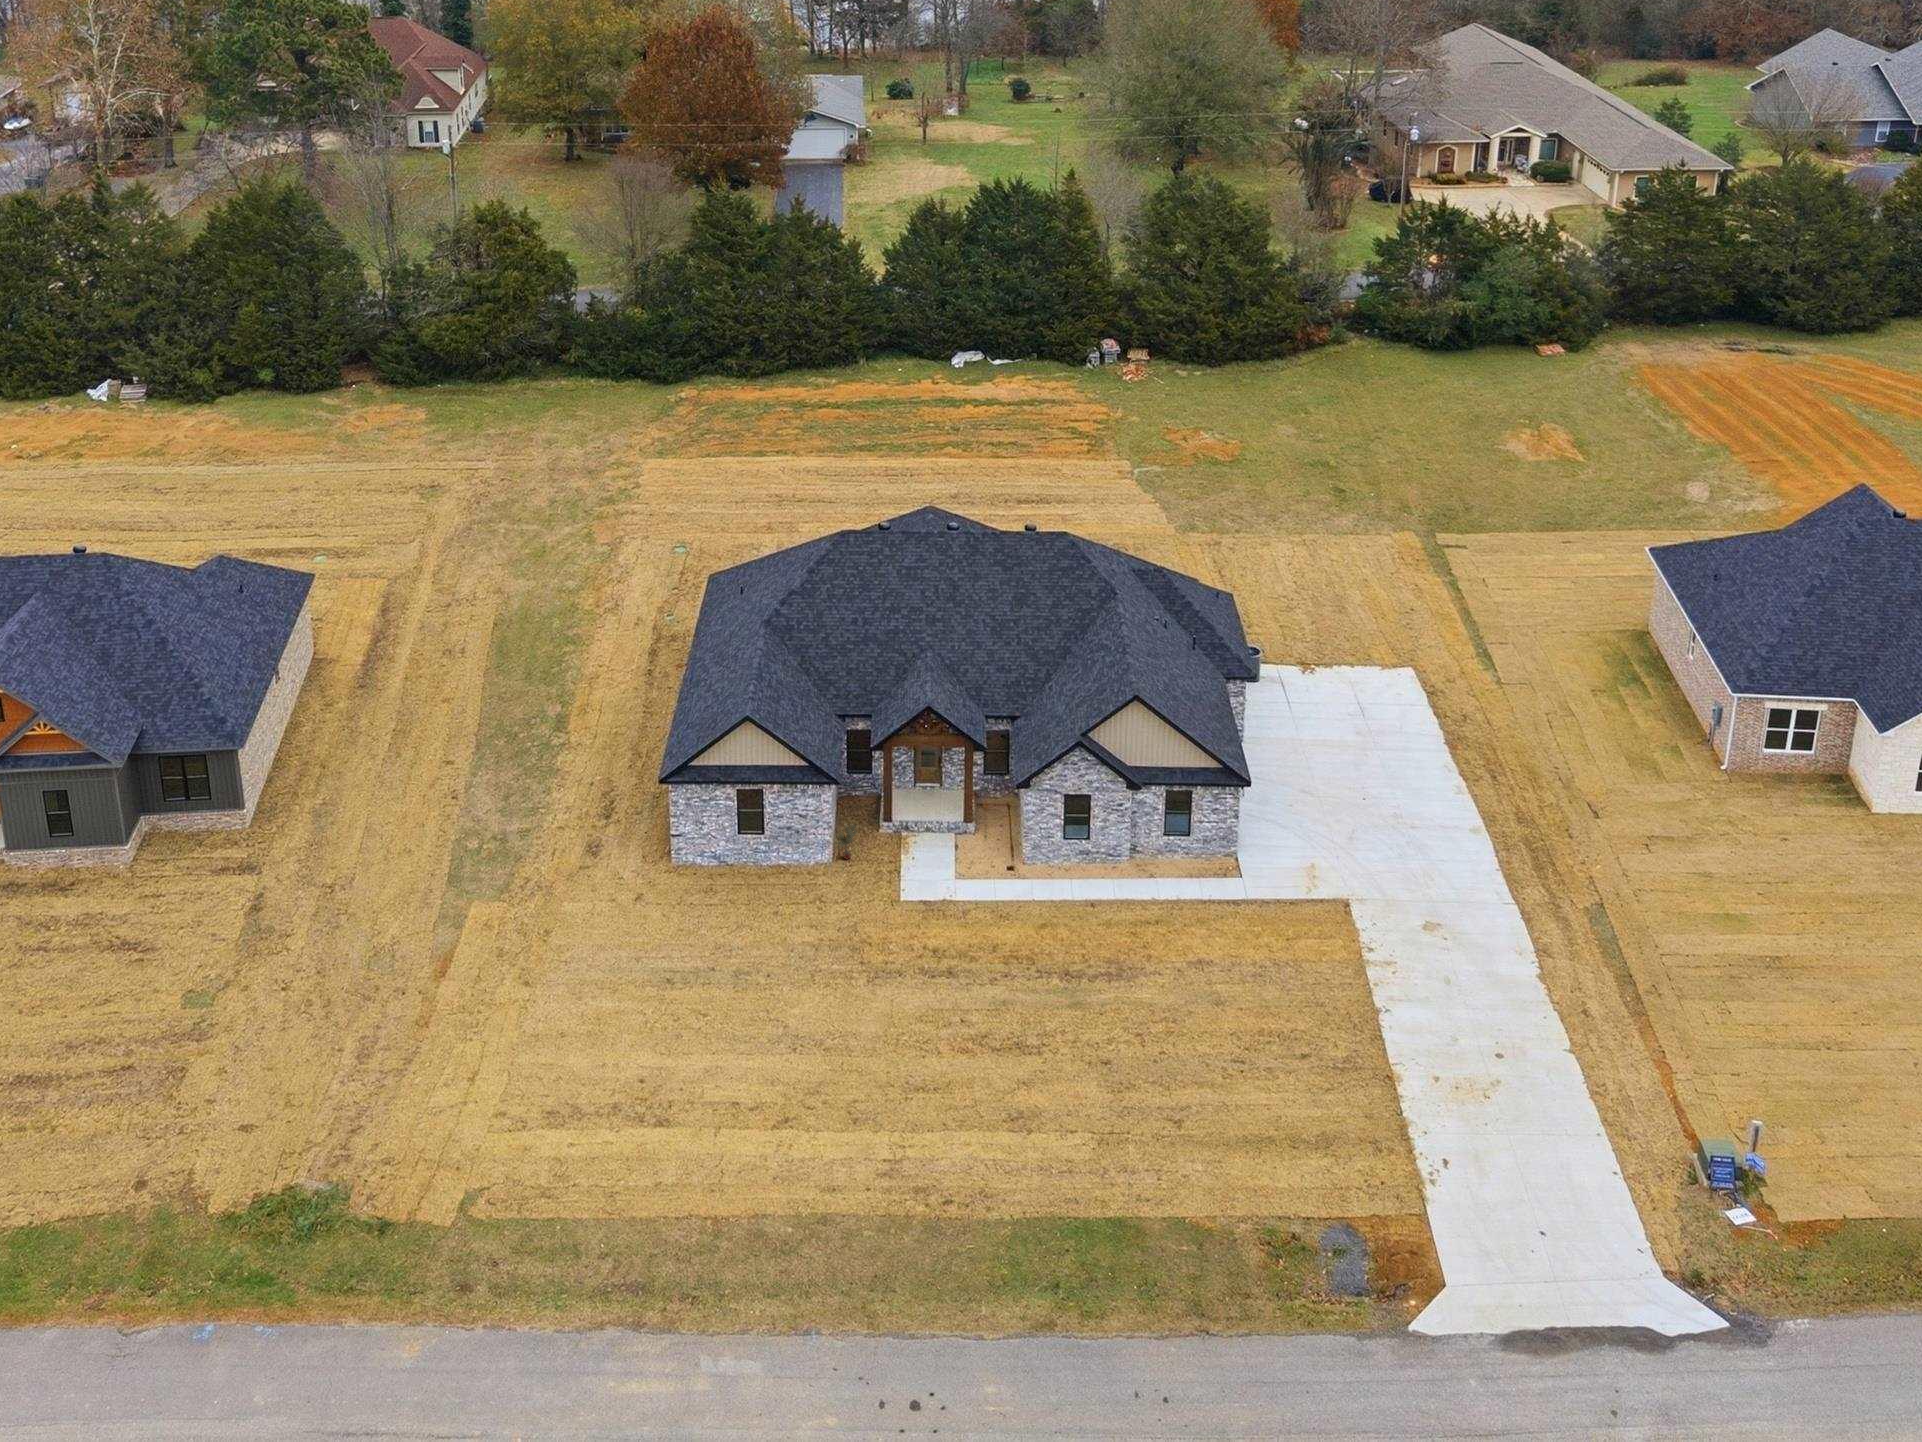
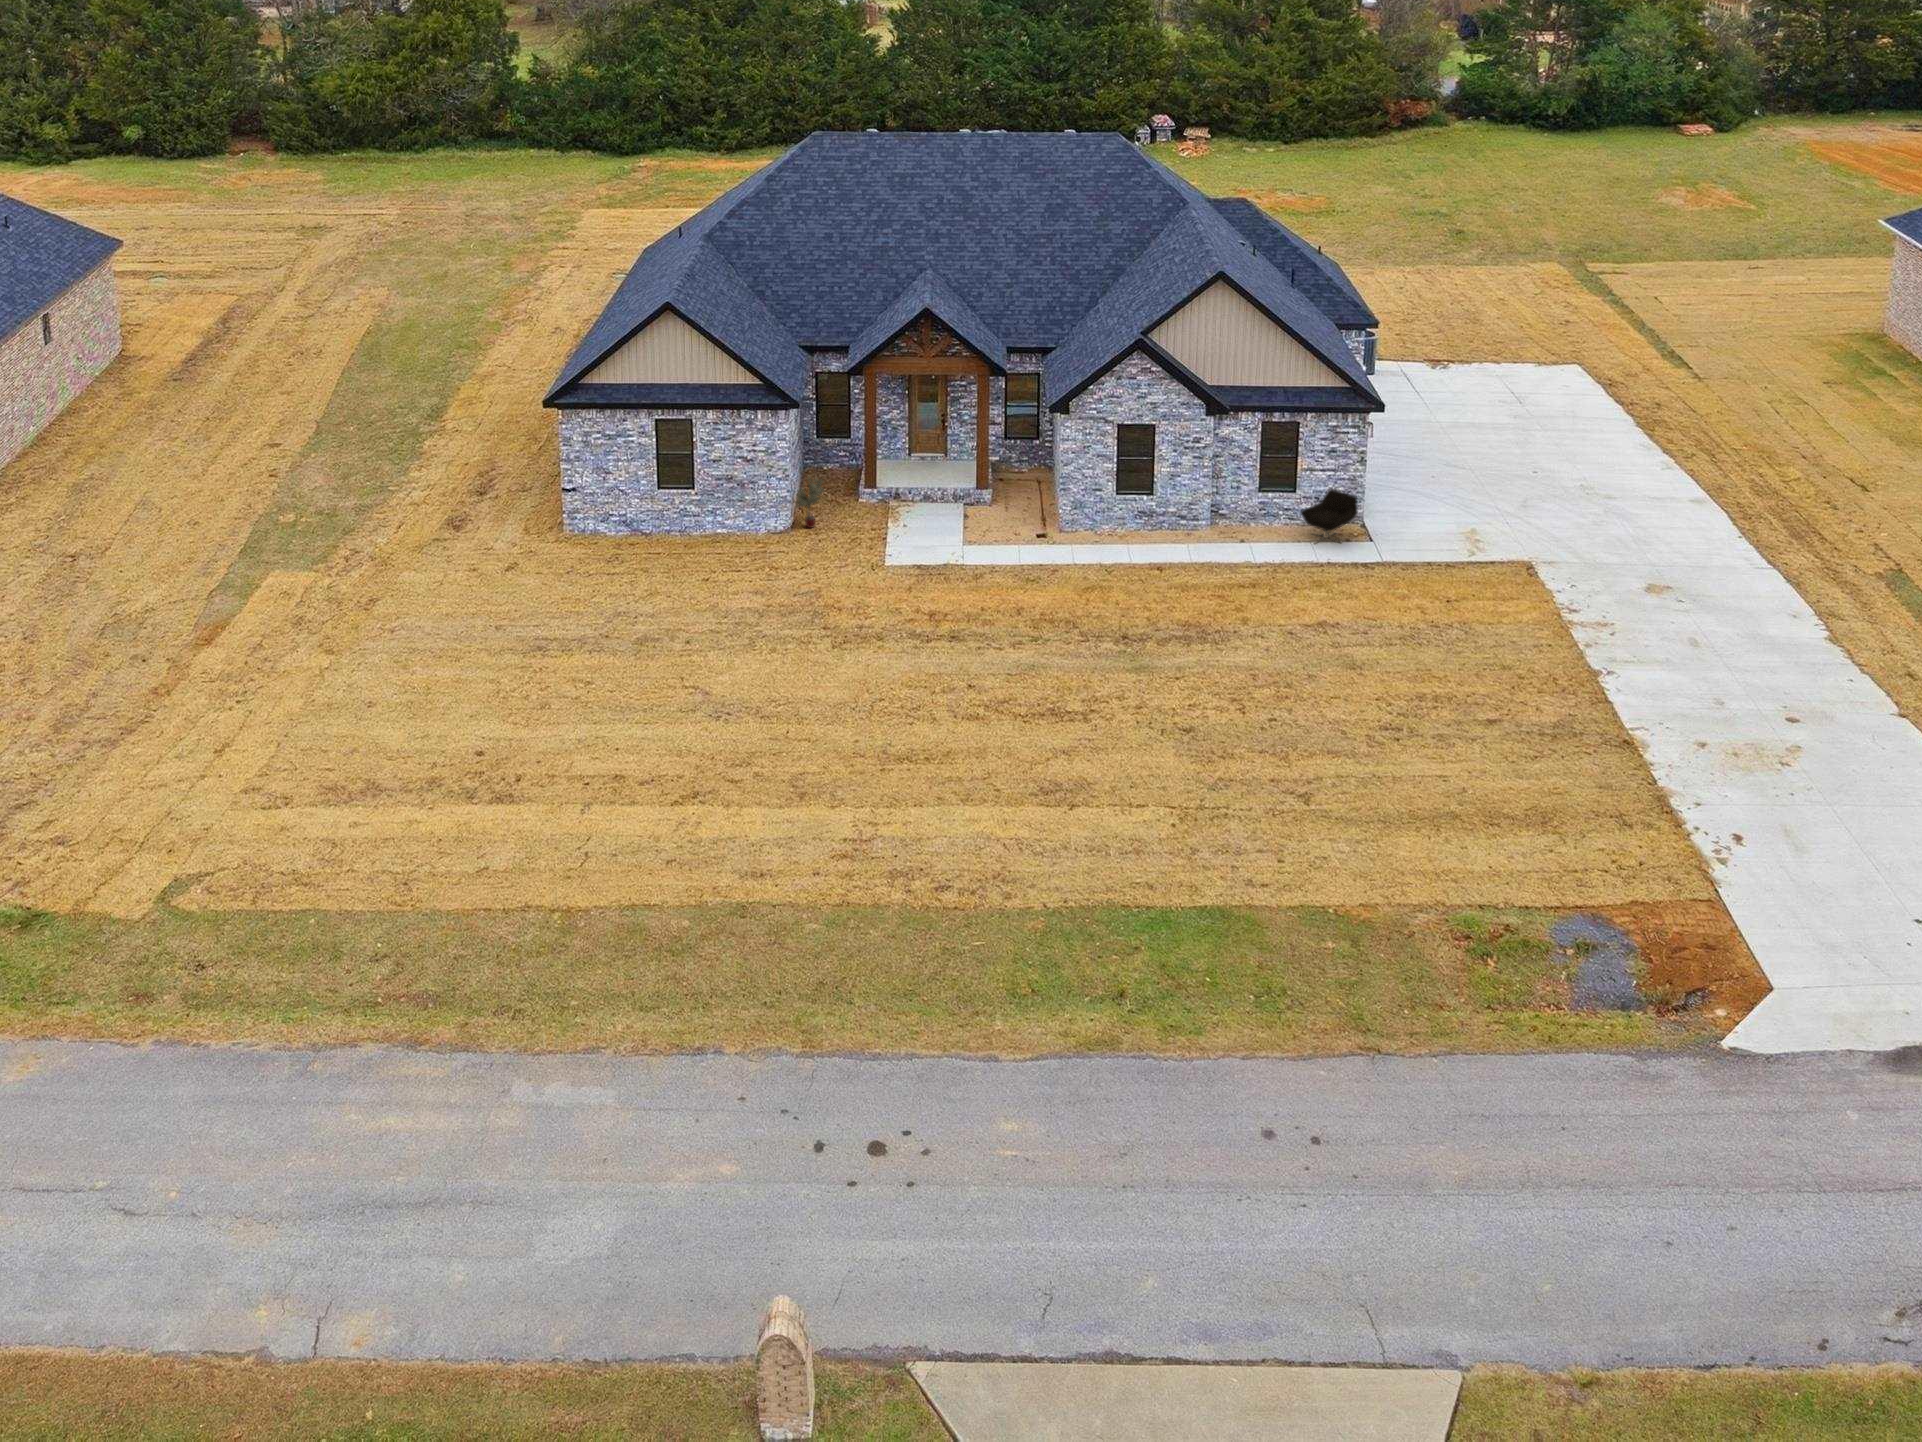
lounge chair: none [1191,835,1231,878] -> present [1300,489,1358,543]

